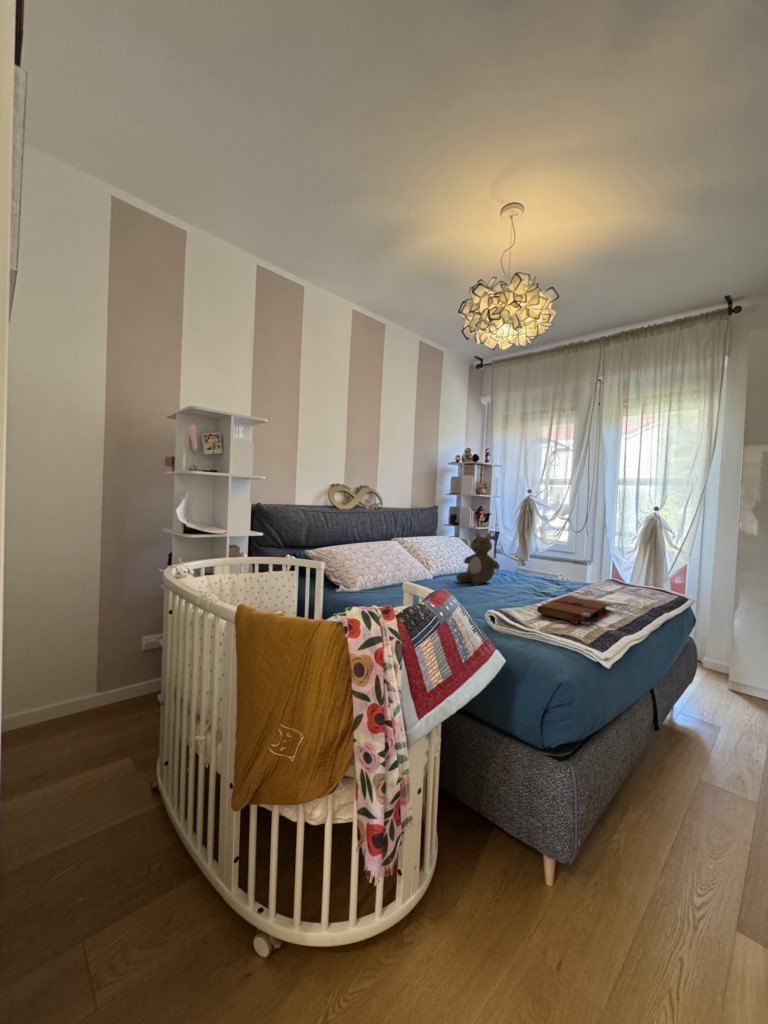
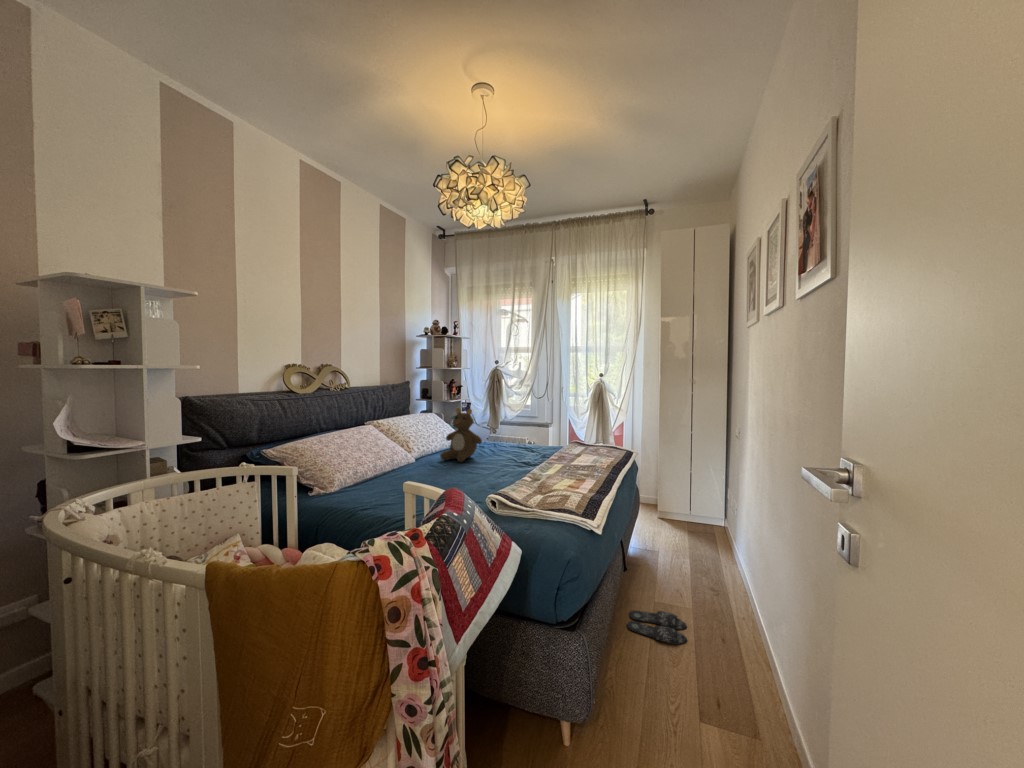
book: present [537,596,611,625] -> none [529,464,586,494]
slippers: none [652,781,741,836] -> present [627,611,687,645]

